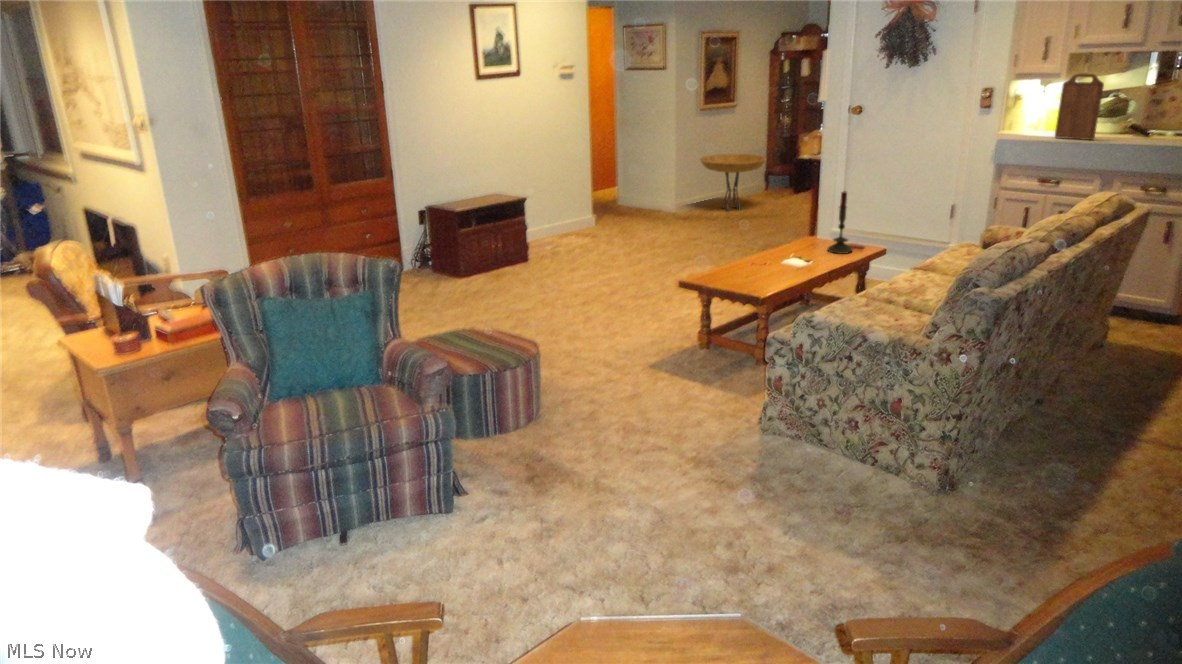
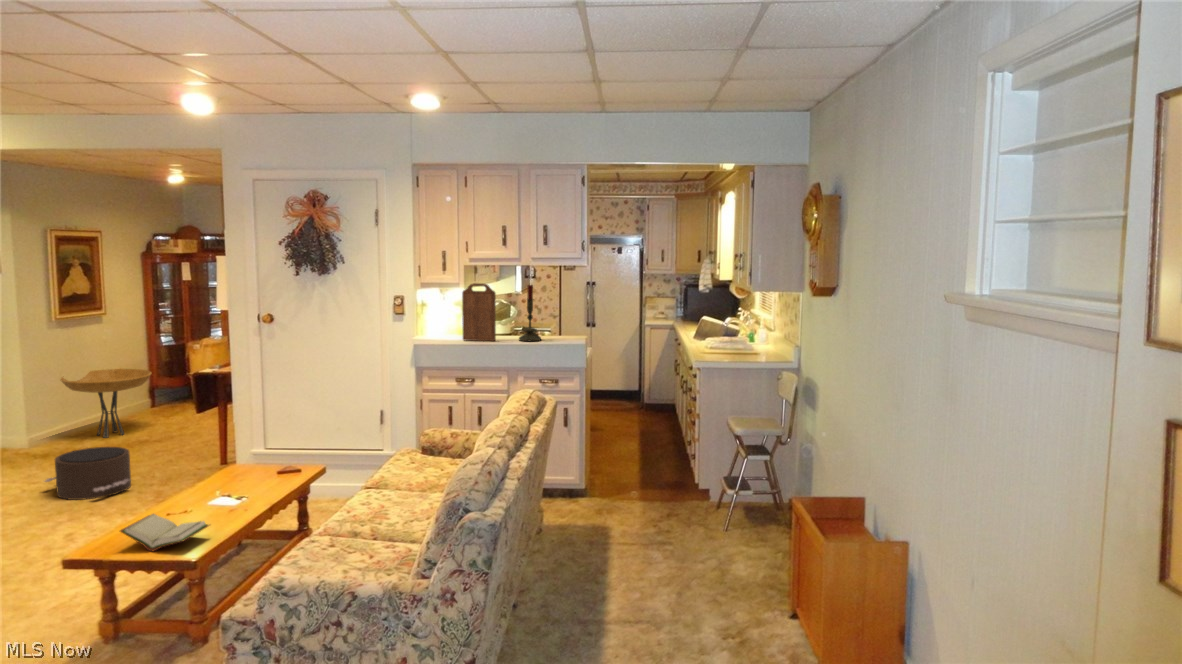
candle: present [828,191,852,254] -> present [519,285,541,341]
pouf: none [680,215,739,254] -> present [45,447,131,500]
book: none [714,259,777,286] -> present [120,514,209,551]

